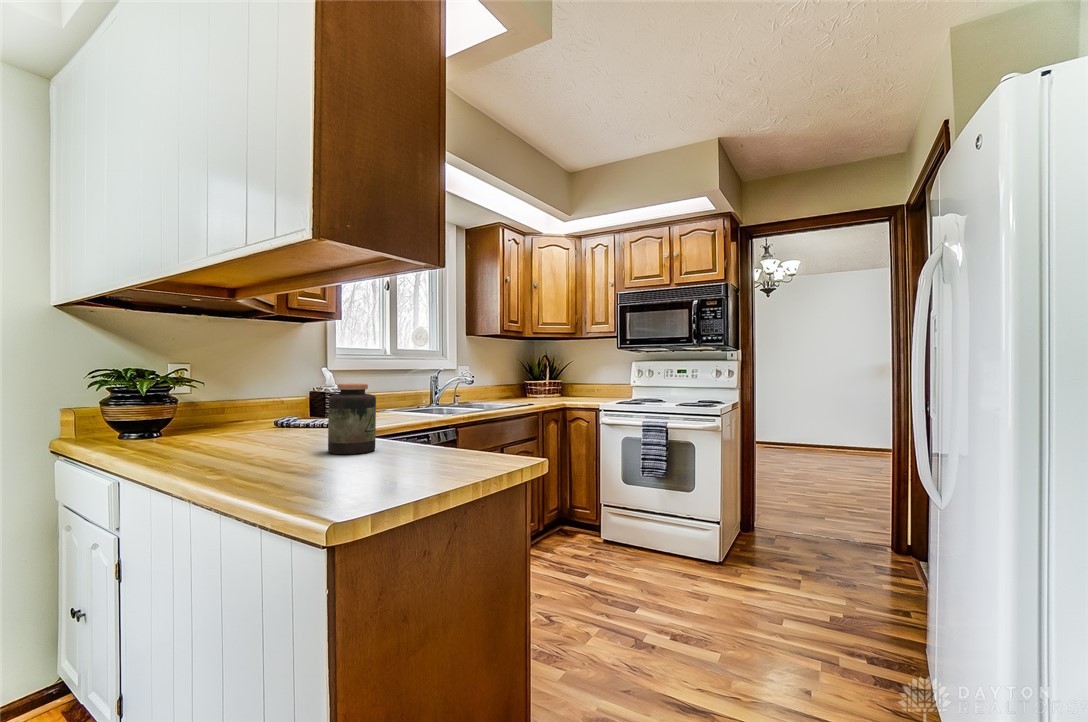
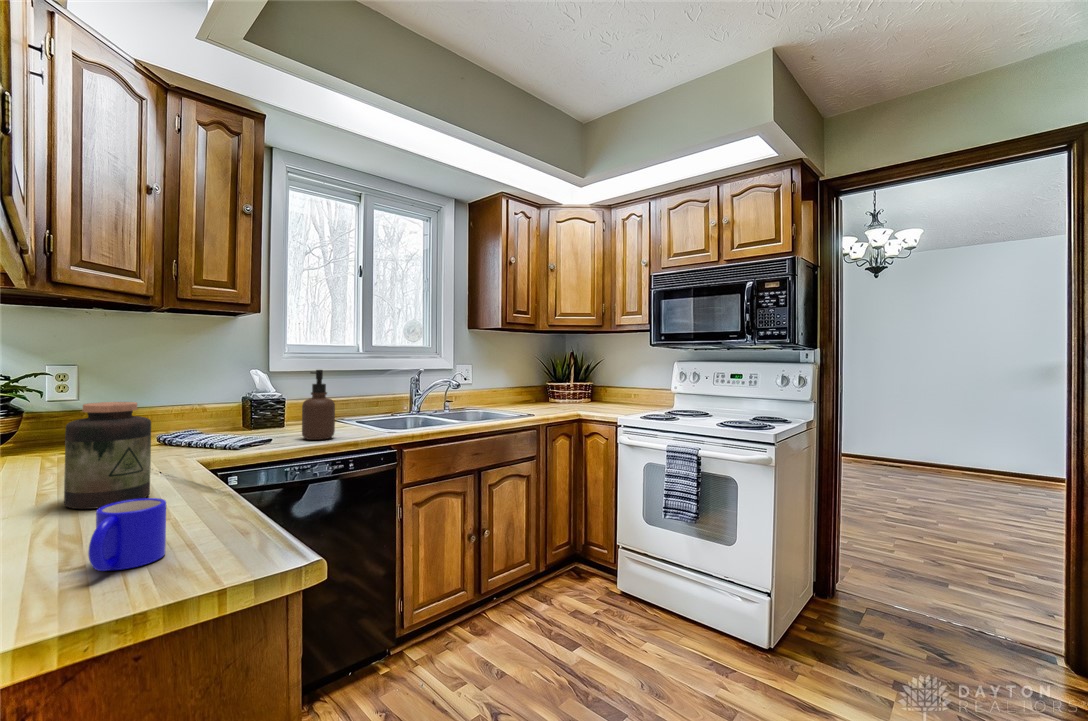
soap dispenser: none [389,366,414,421] -> present [302,370,335,440]
mug: none [436,433,468,469] -> present [88,498,166,571]

